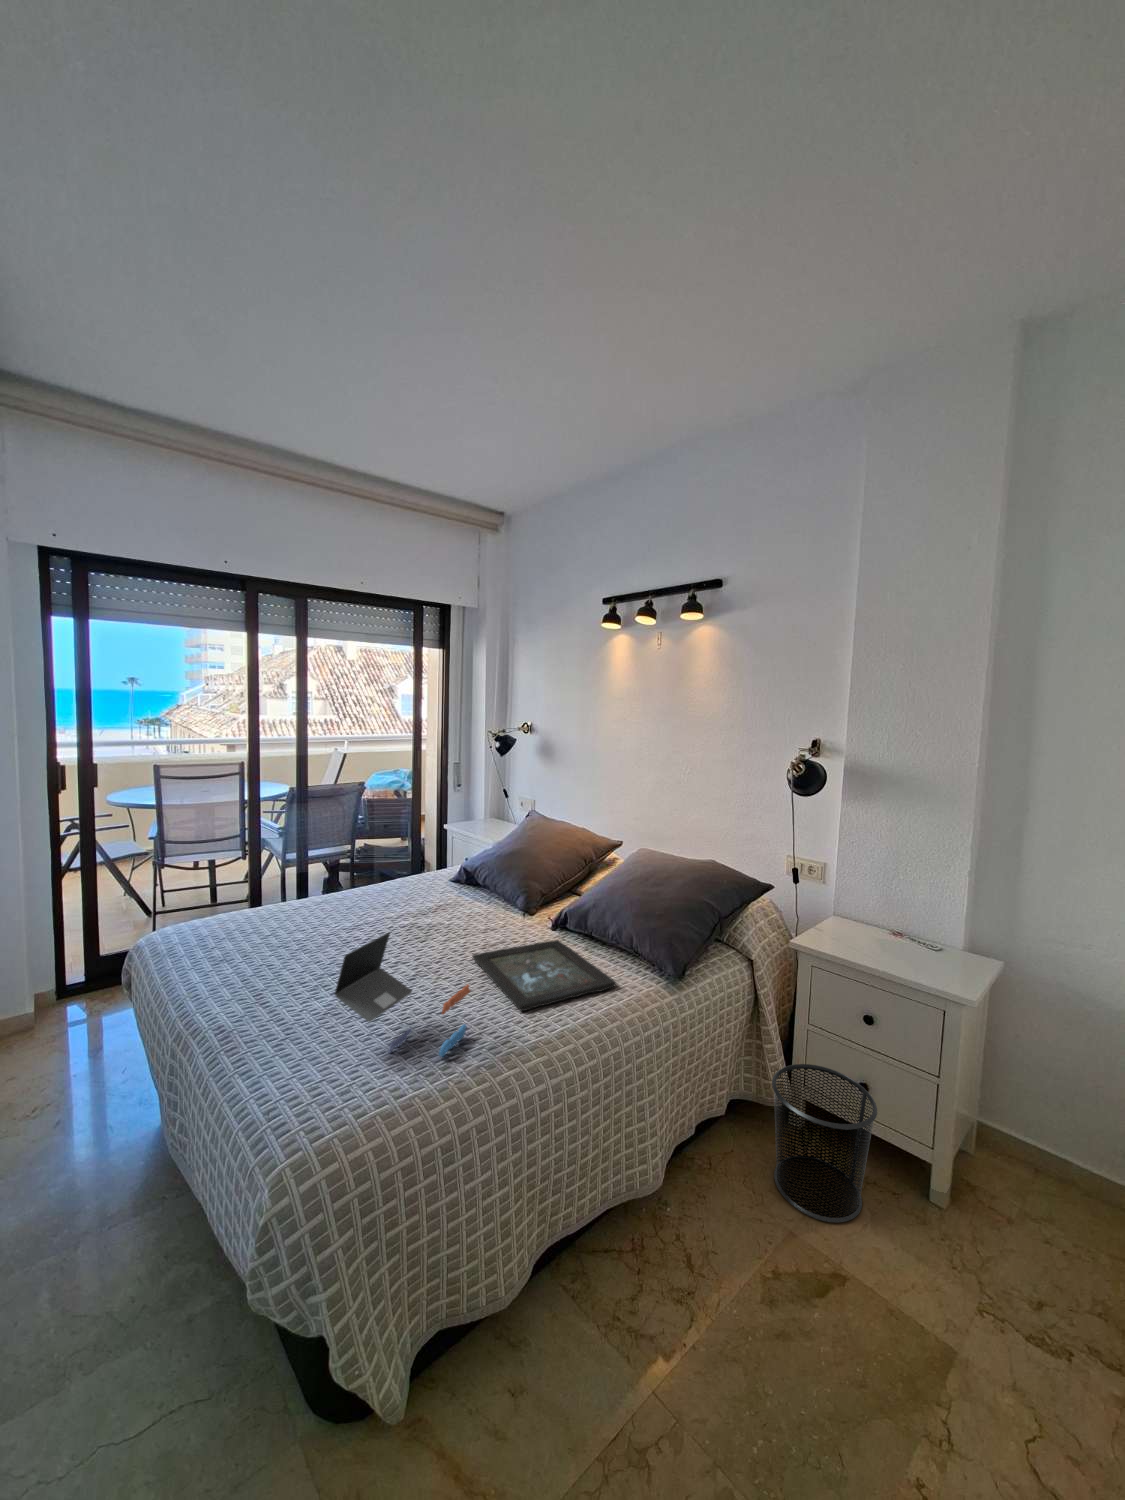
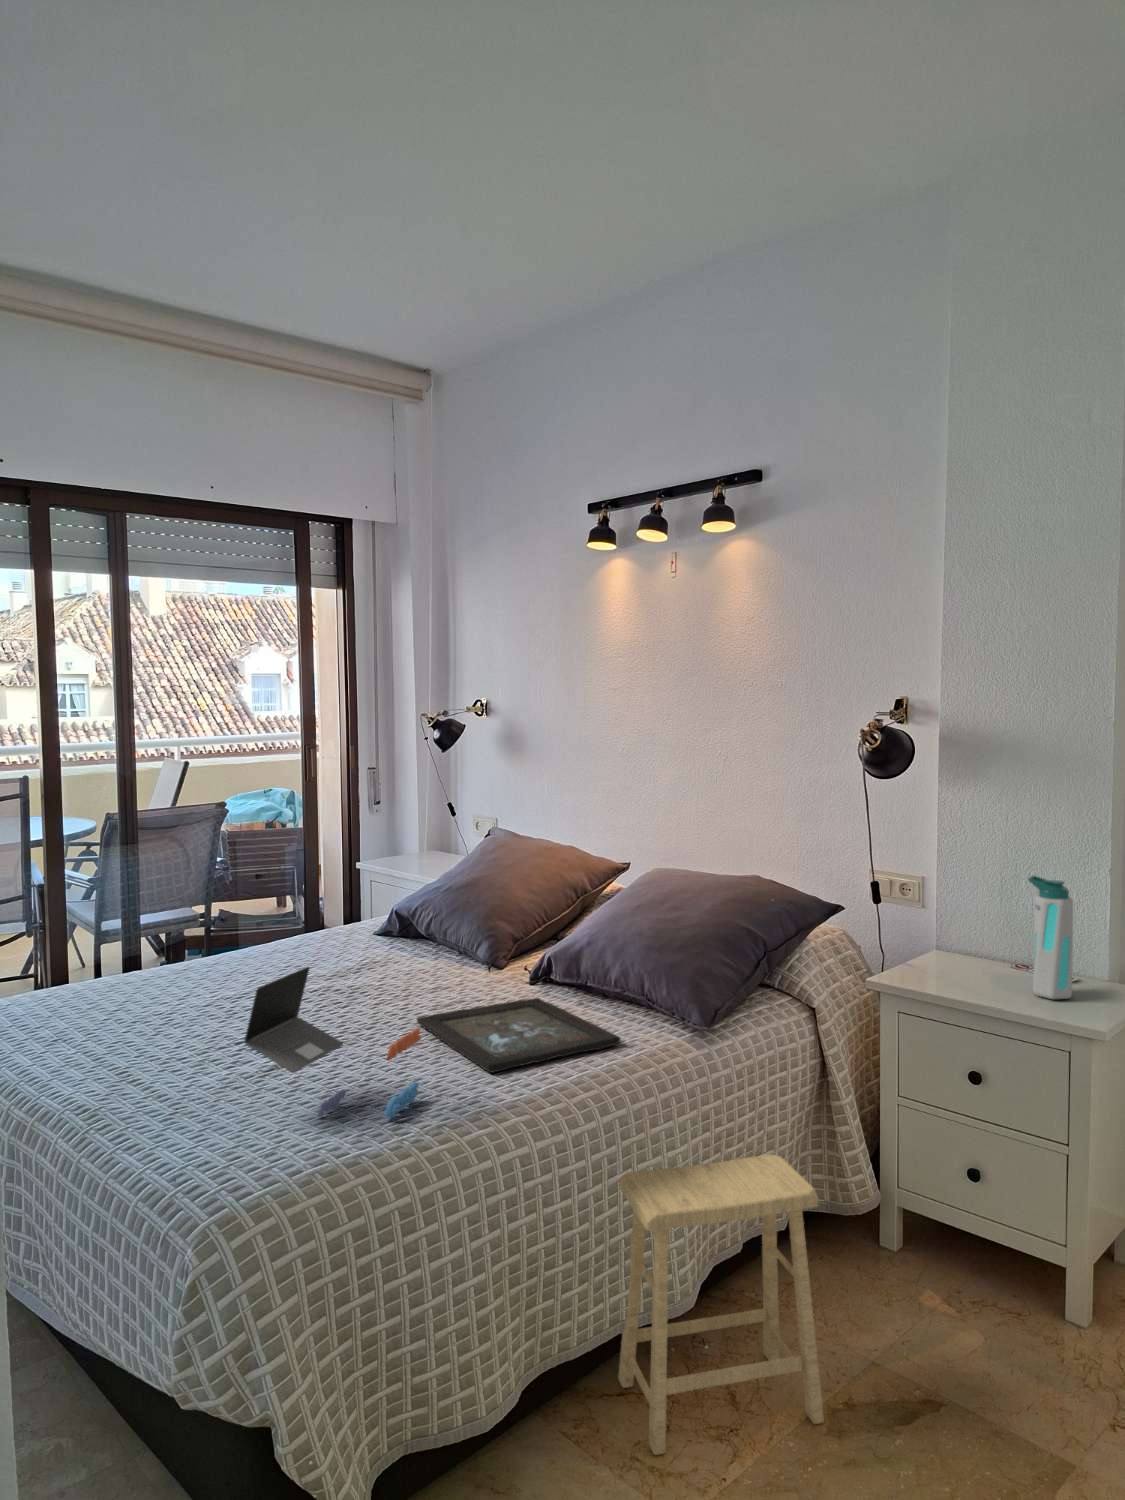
water bottle: none [914,877,949,969] -> present [1028,876,1073,999]
waste bin: present [772,1064,877,1223] -> none [842,1146,982,1343]
footstool: none [606,1084,767,1329] -> present [618,1154,824,1455]

